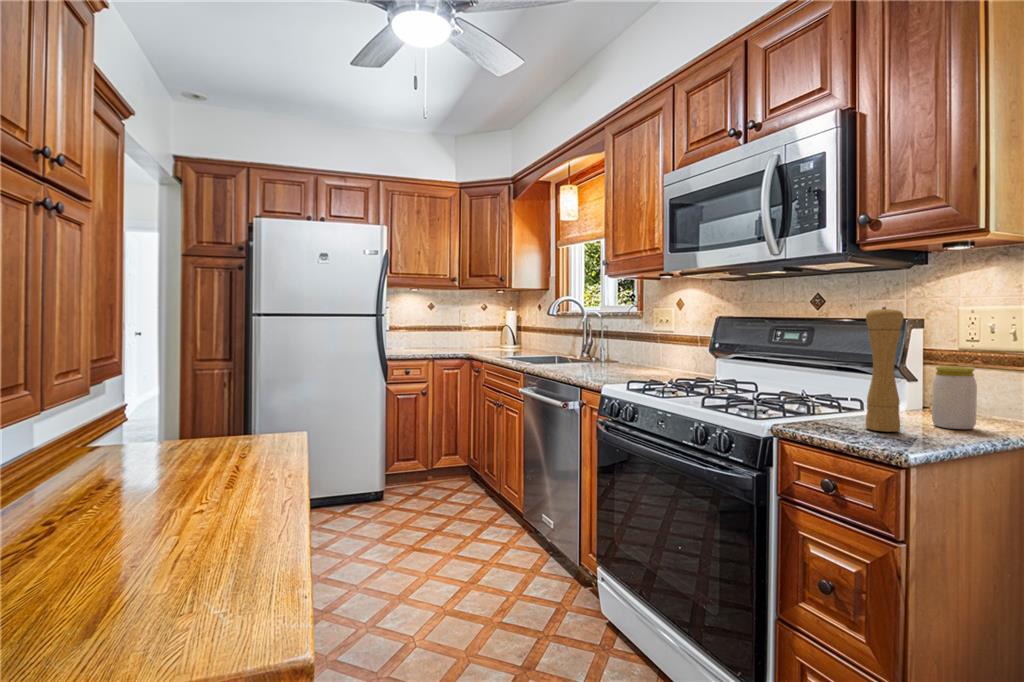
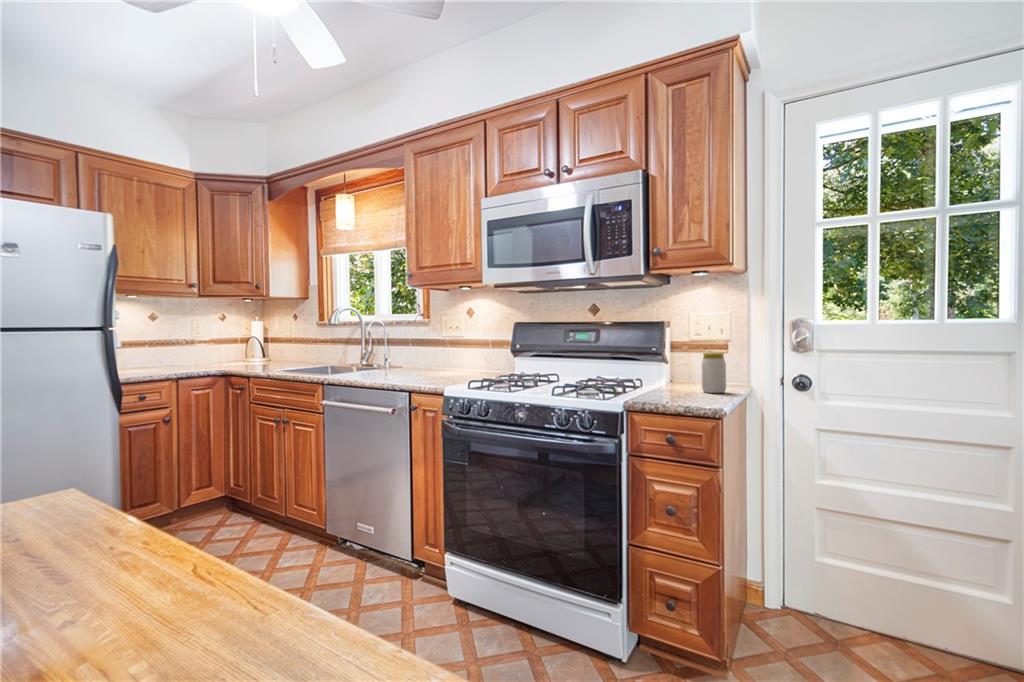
pepper mill: present [866,307,904,432] -> none [675,313,698,398]

